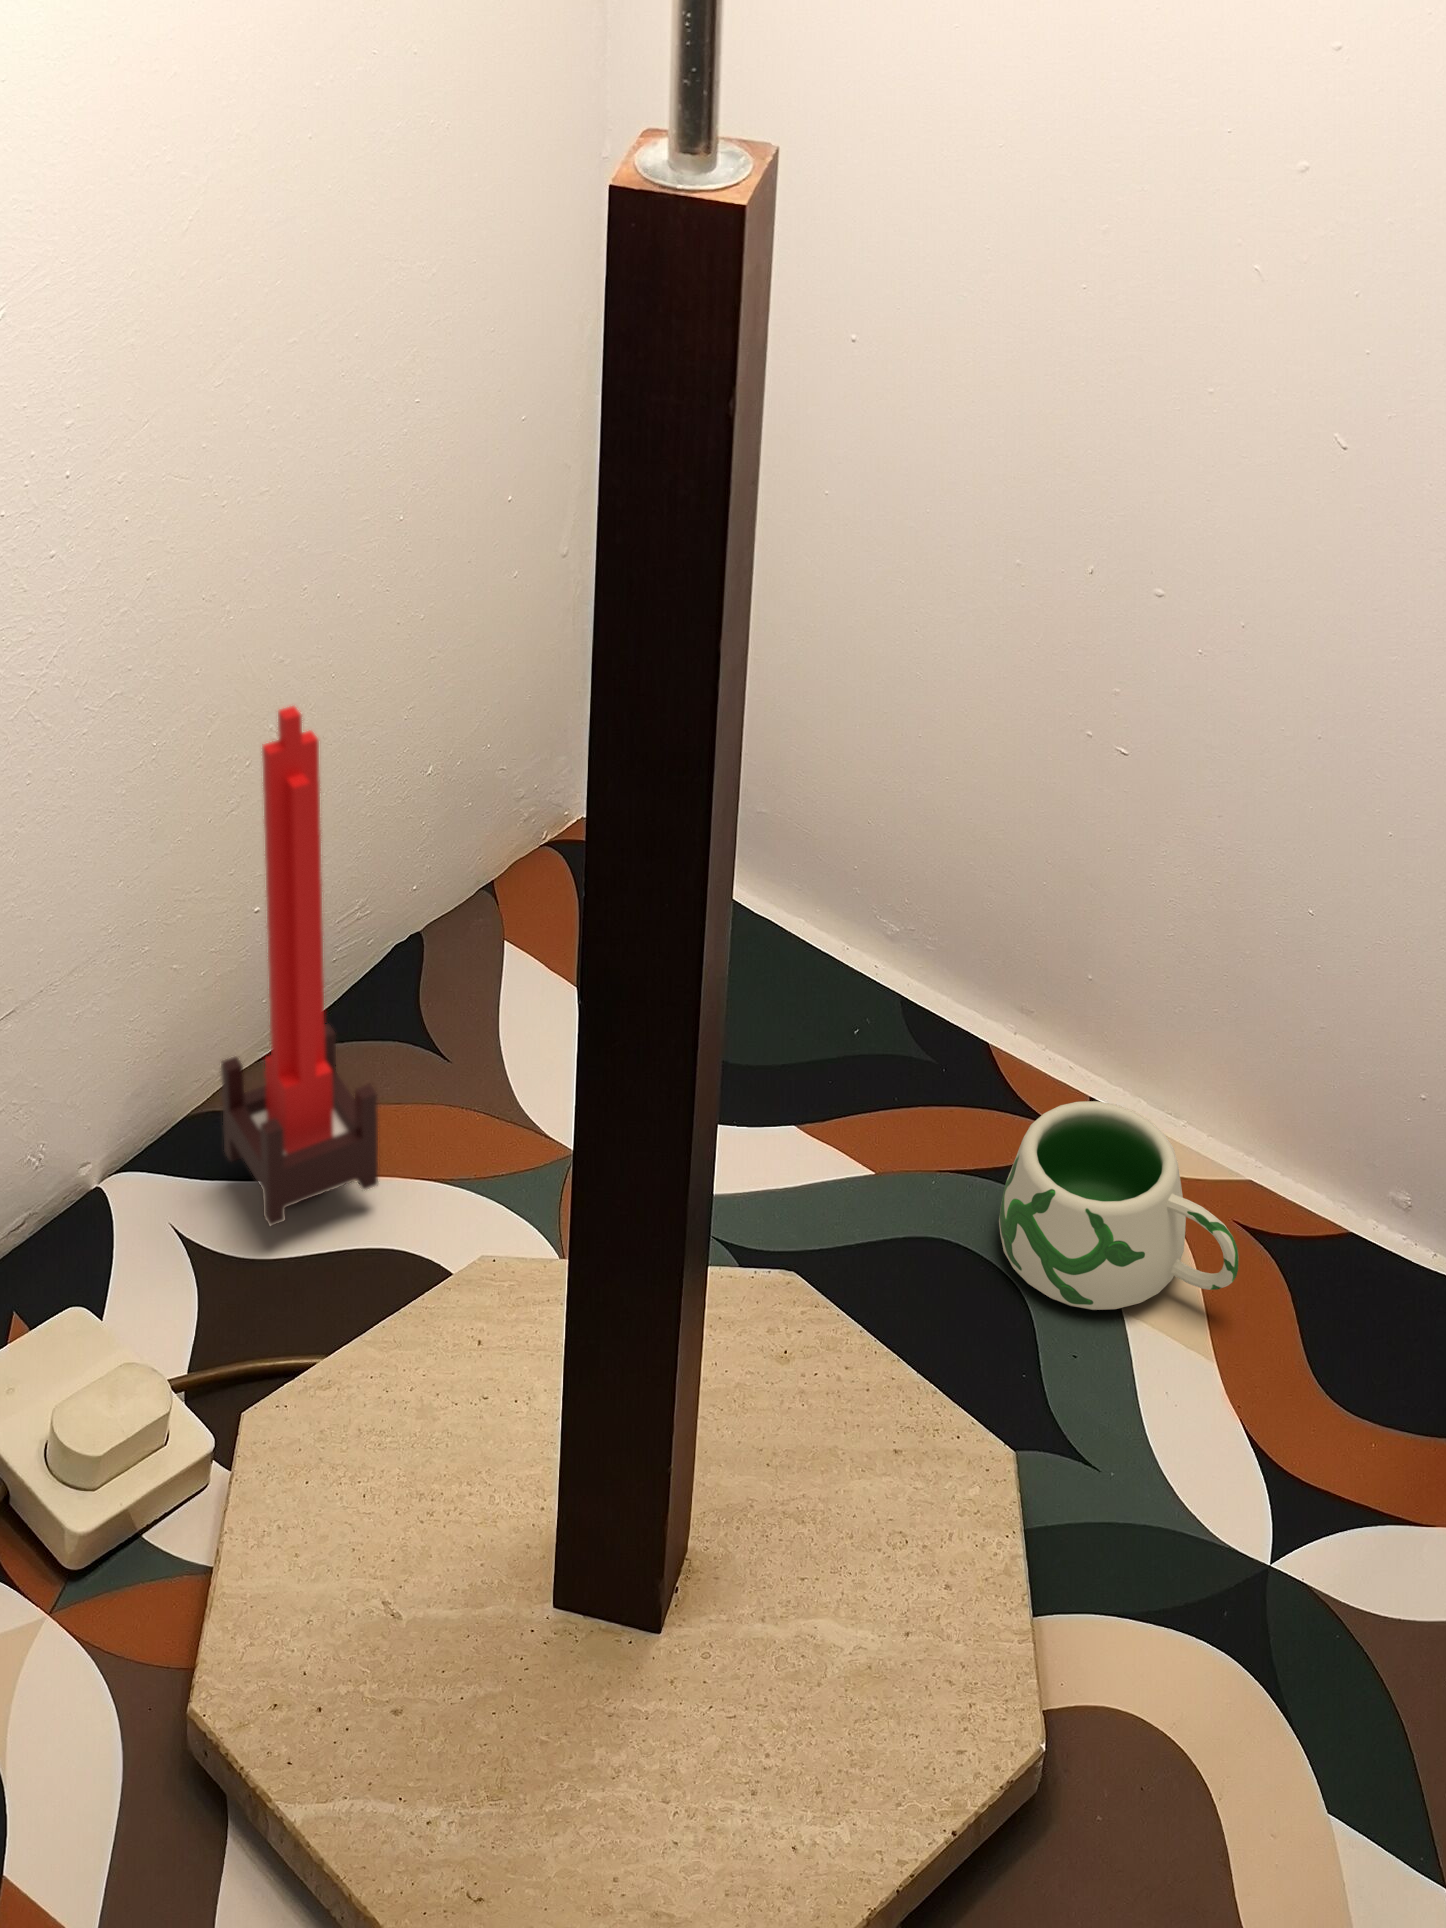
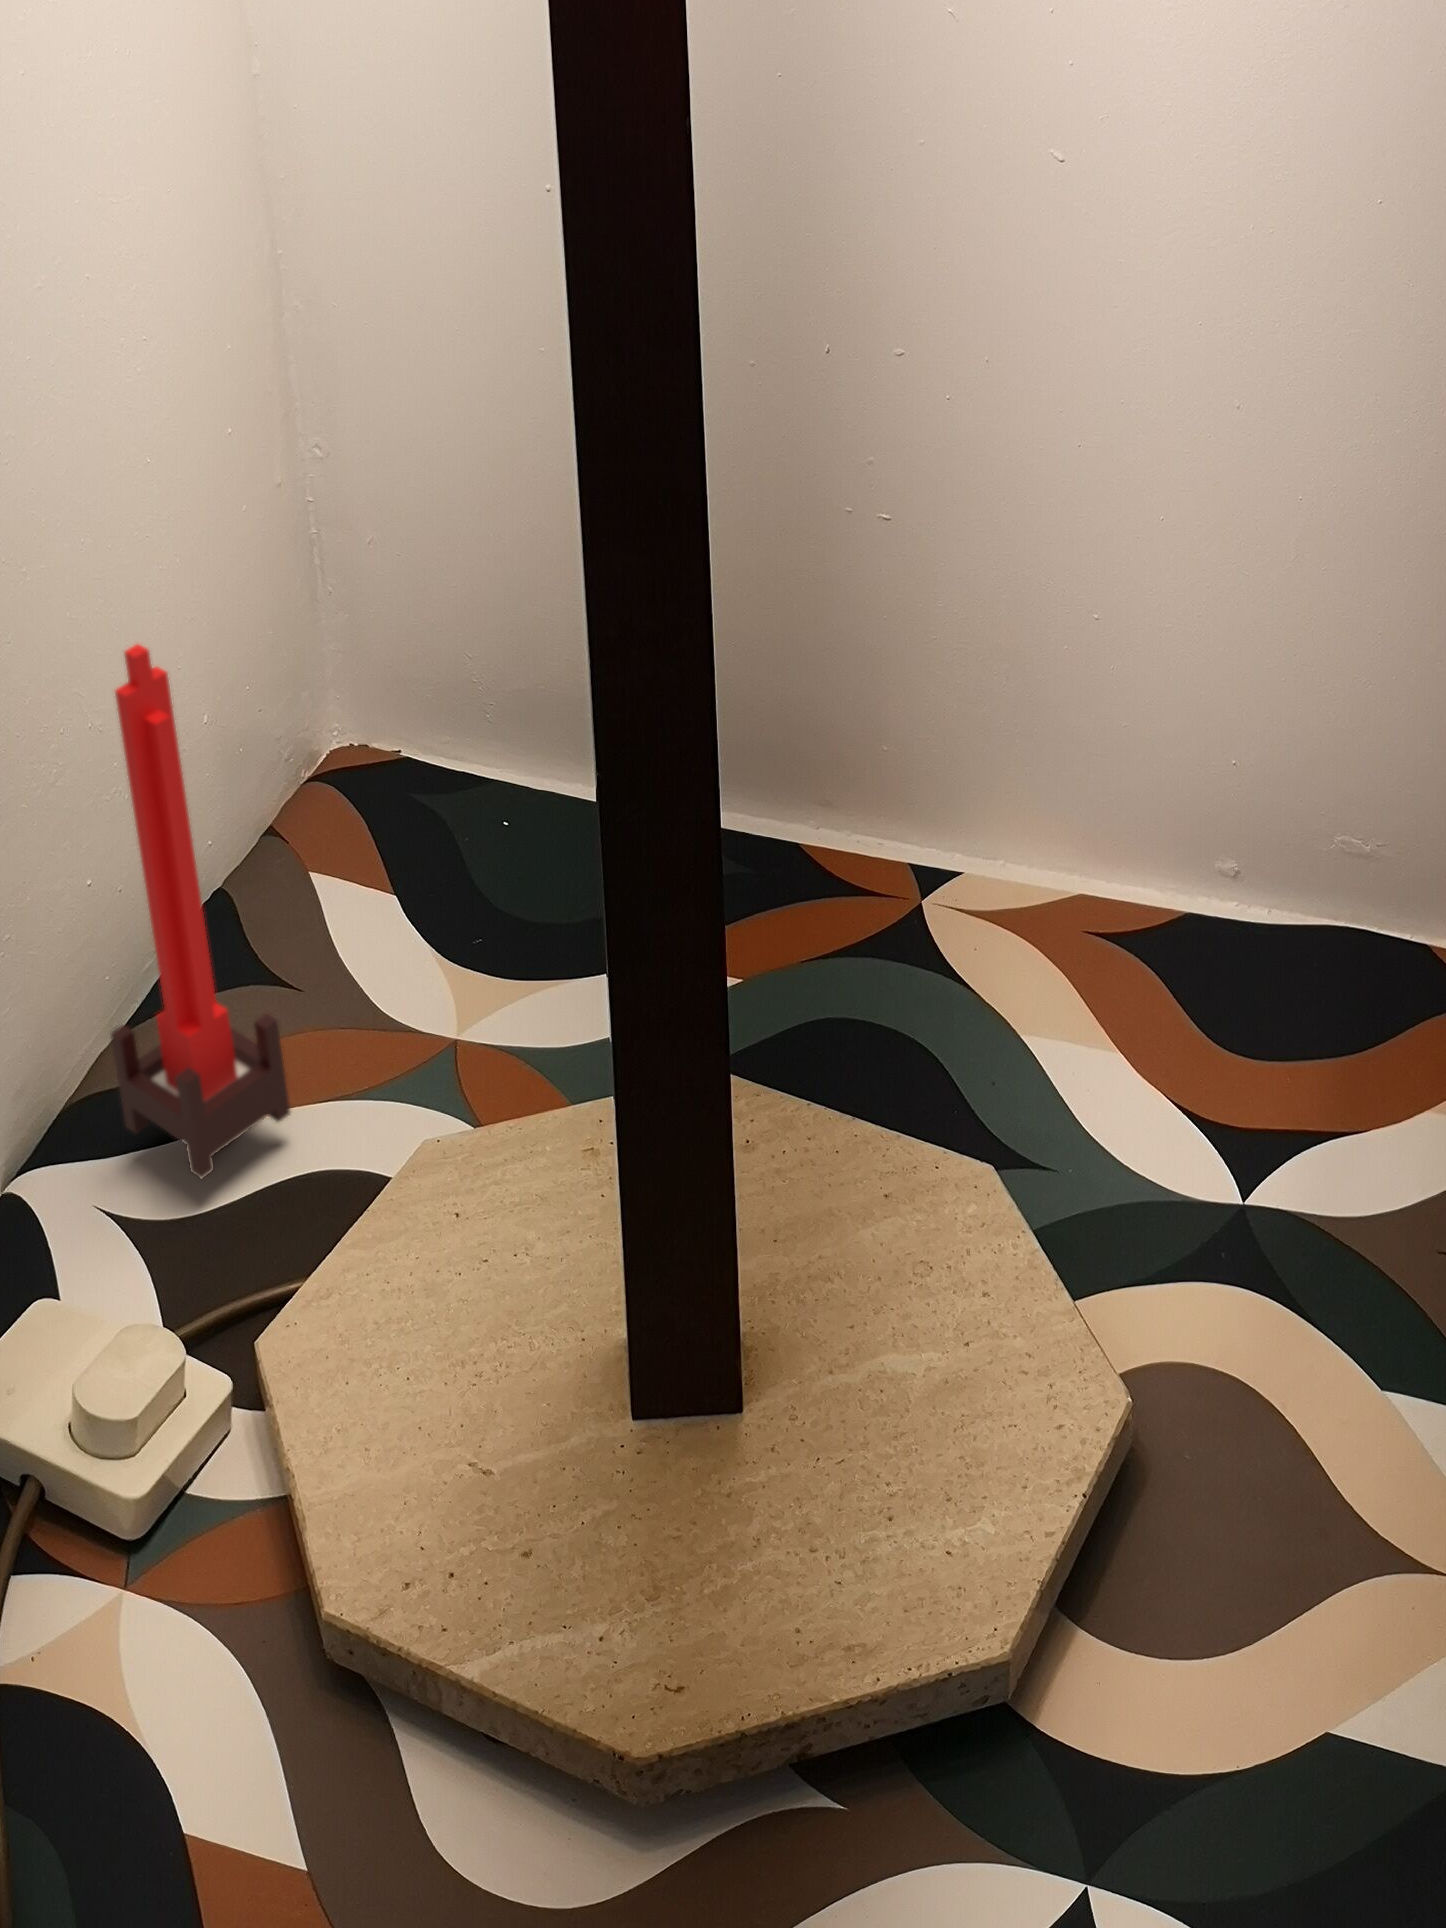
mug: present [999,1101,1239,1310] -> none [881,848,1122,1041]

